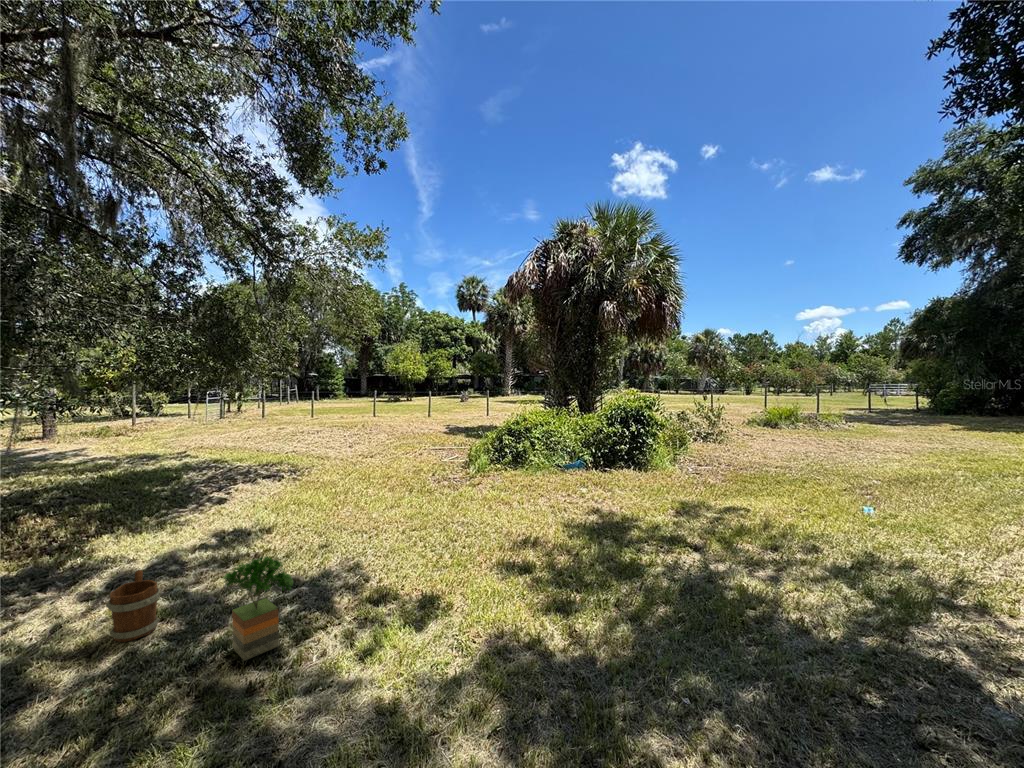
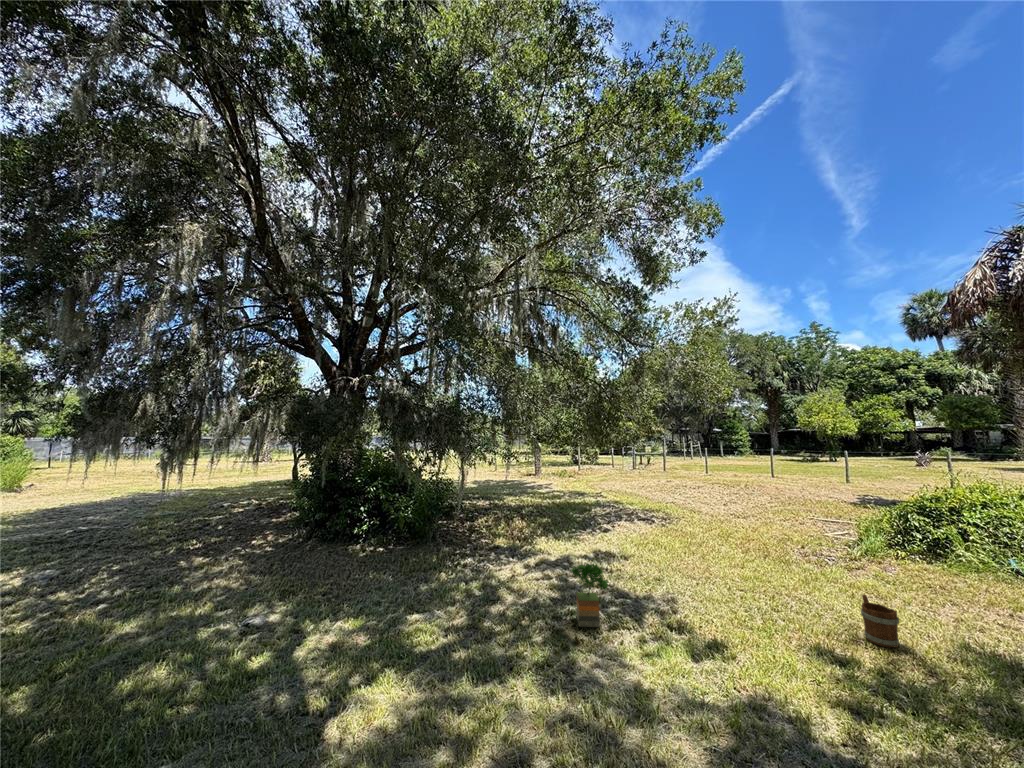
bucket: present [106,570,162,642] -> present [861,595,899,648]

